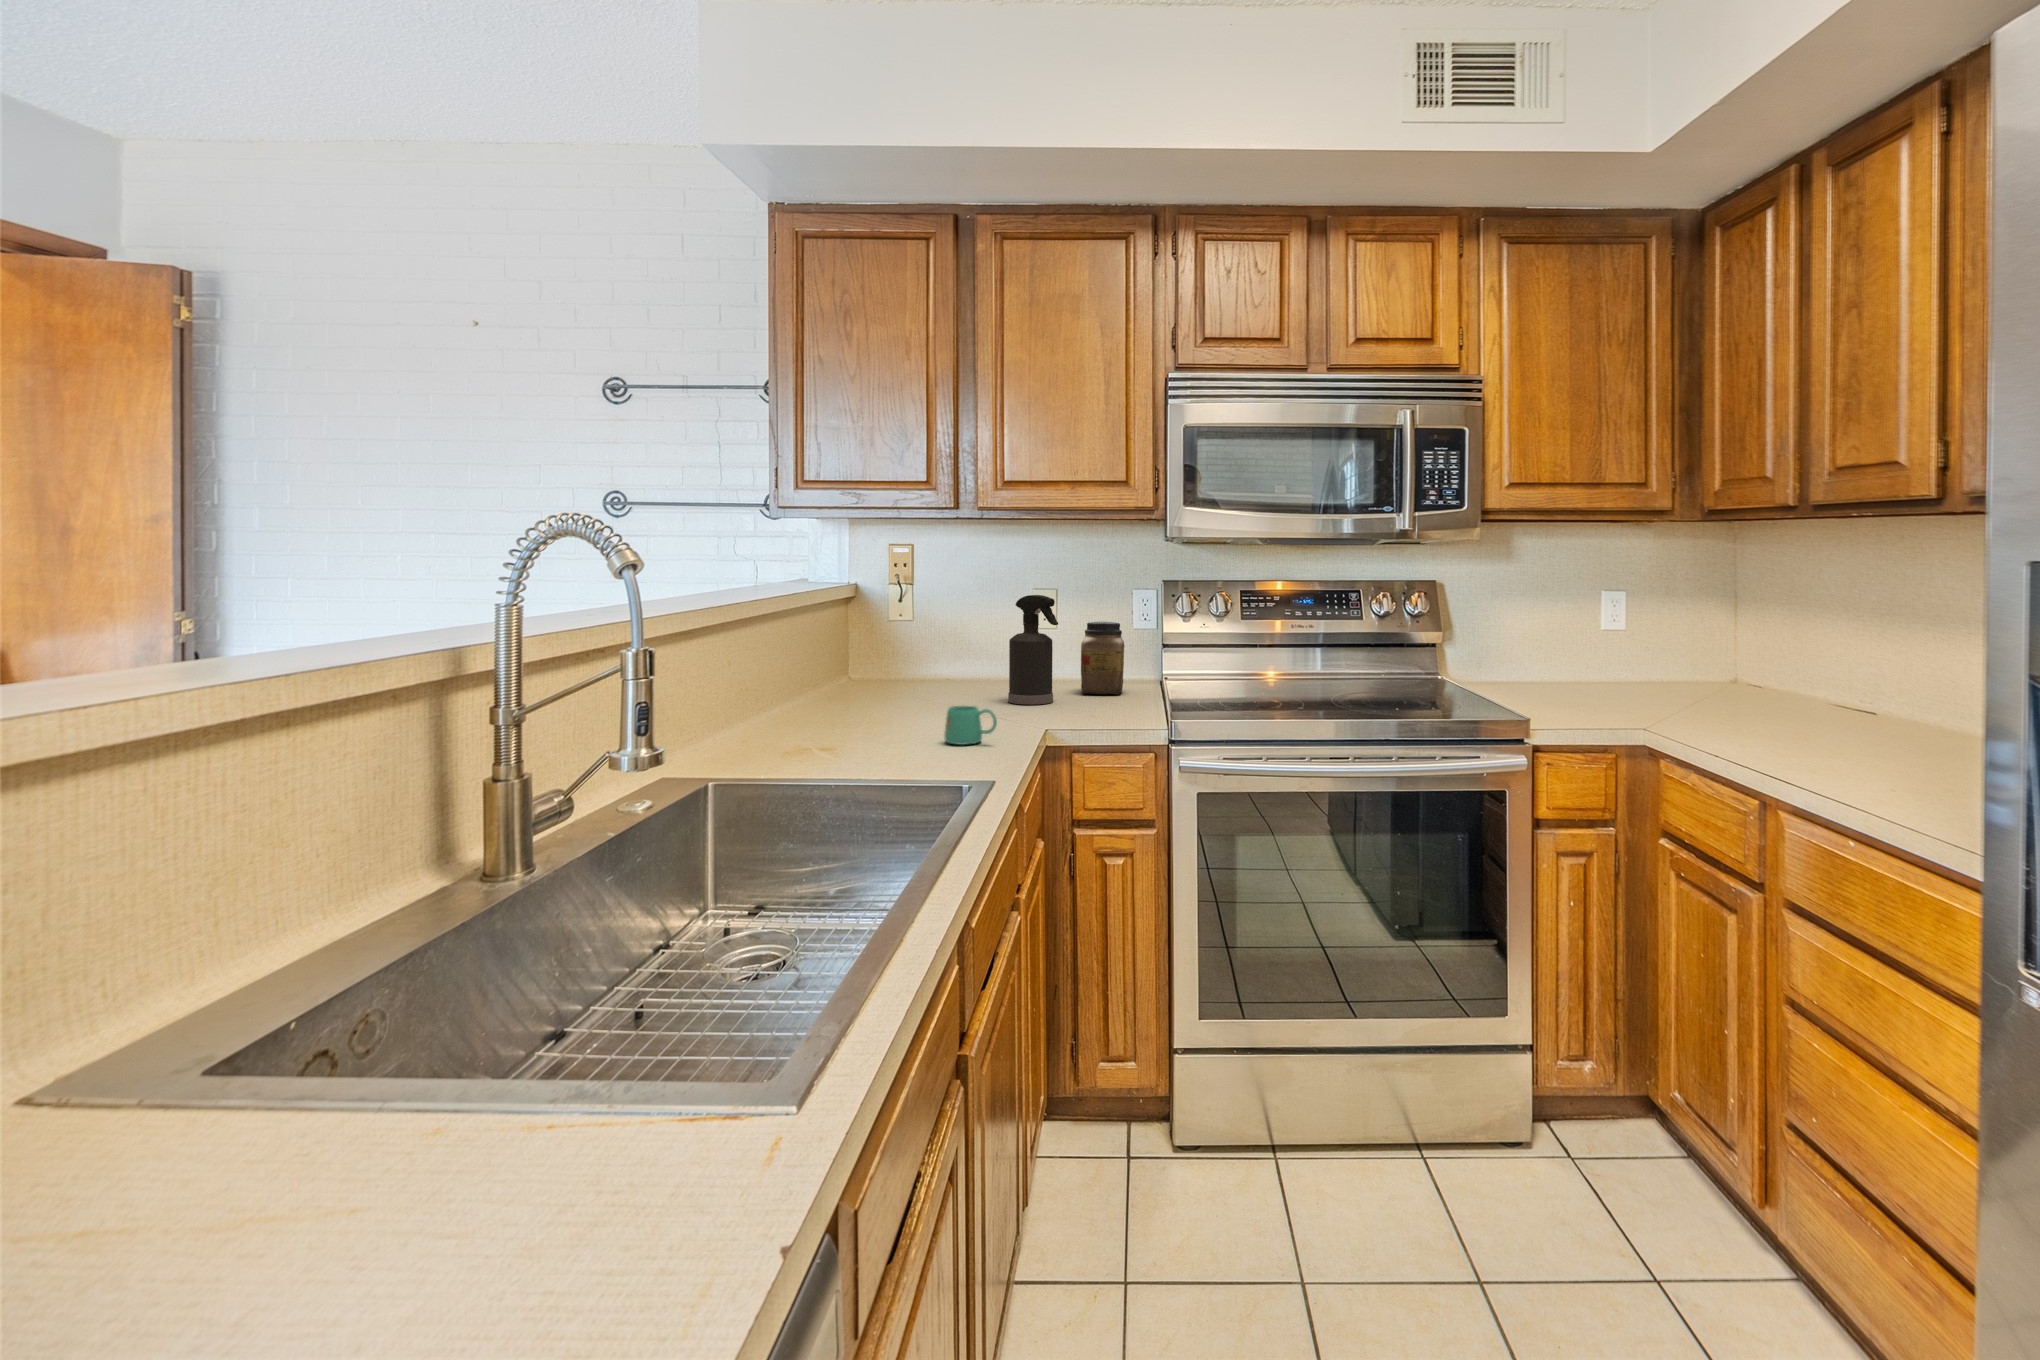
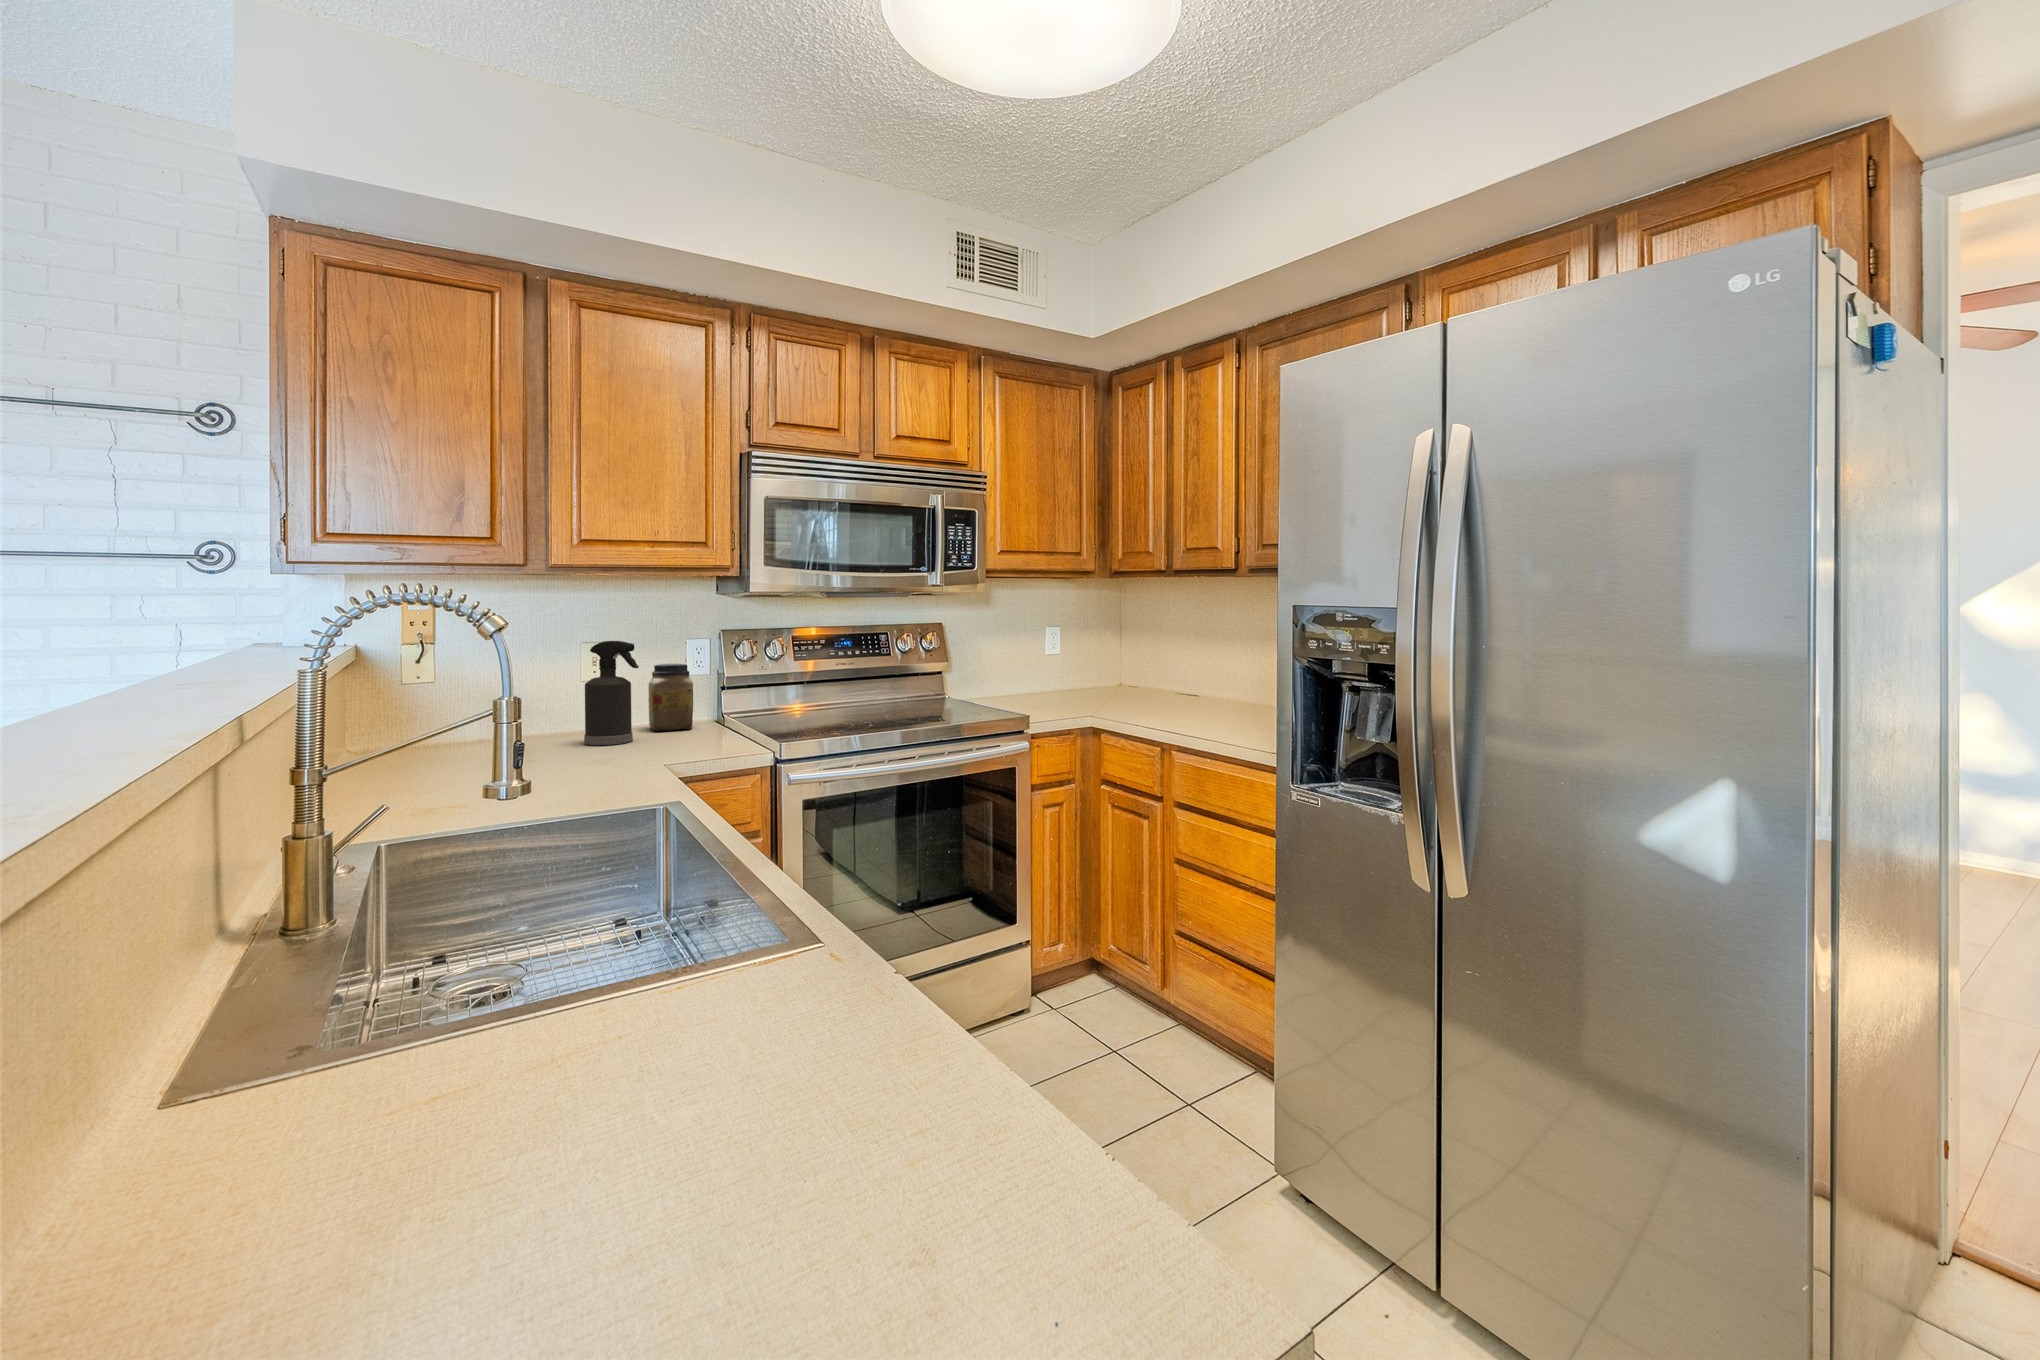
mug: present [944,706,997,745] -> none [570,746,631,784]

